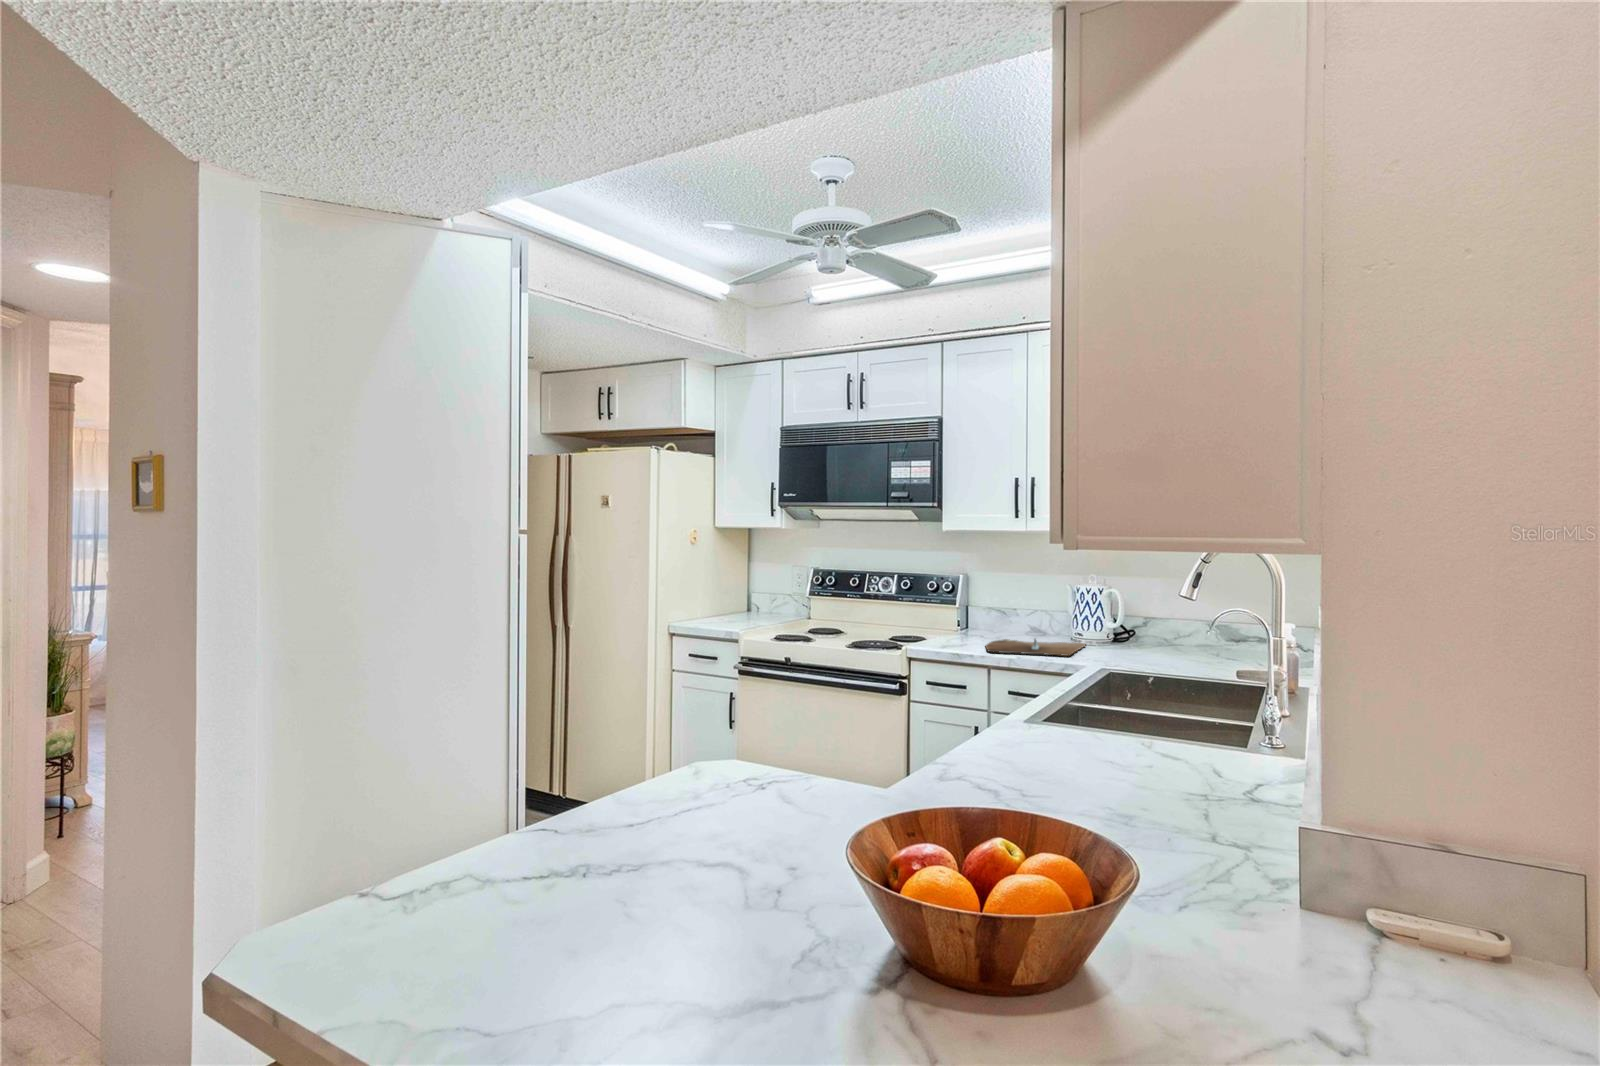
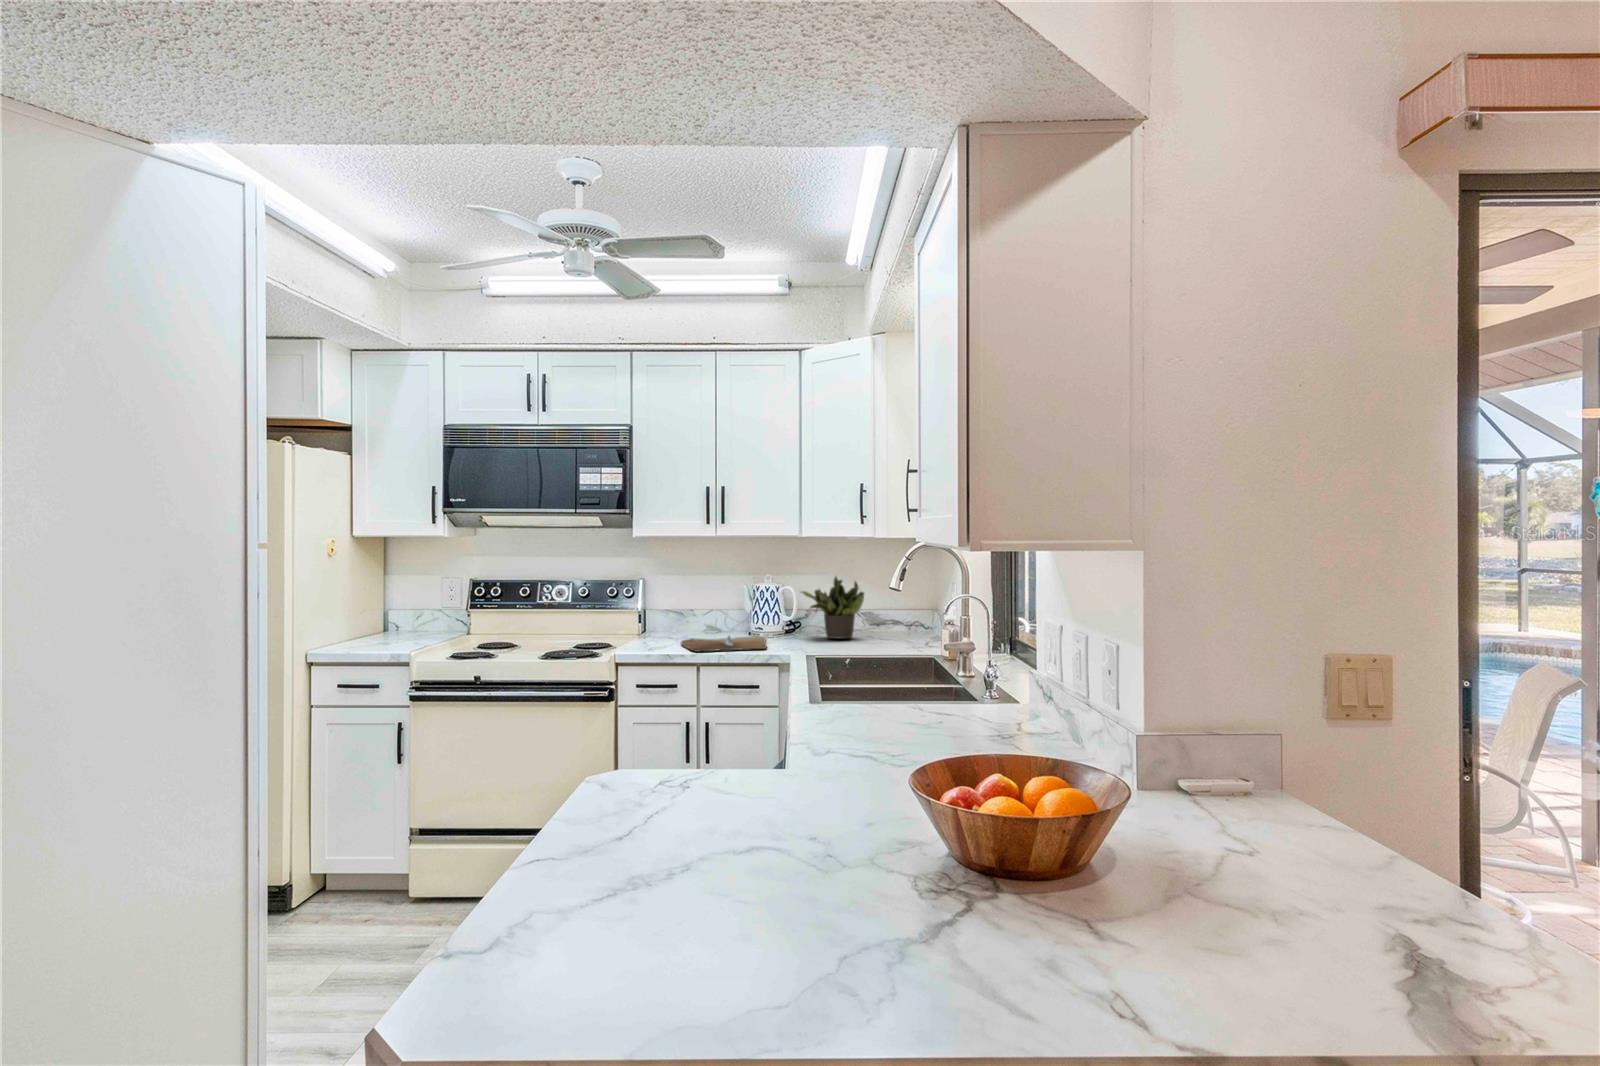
potted plant: none [1126,577,1210,653] -> present [800,576,864,639]

